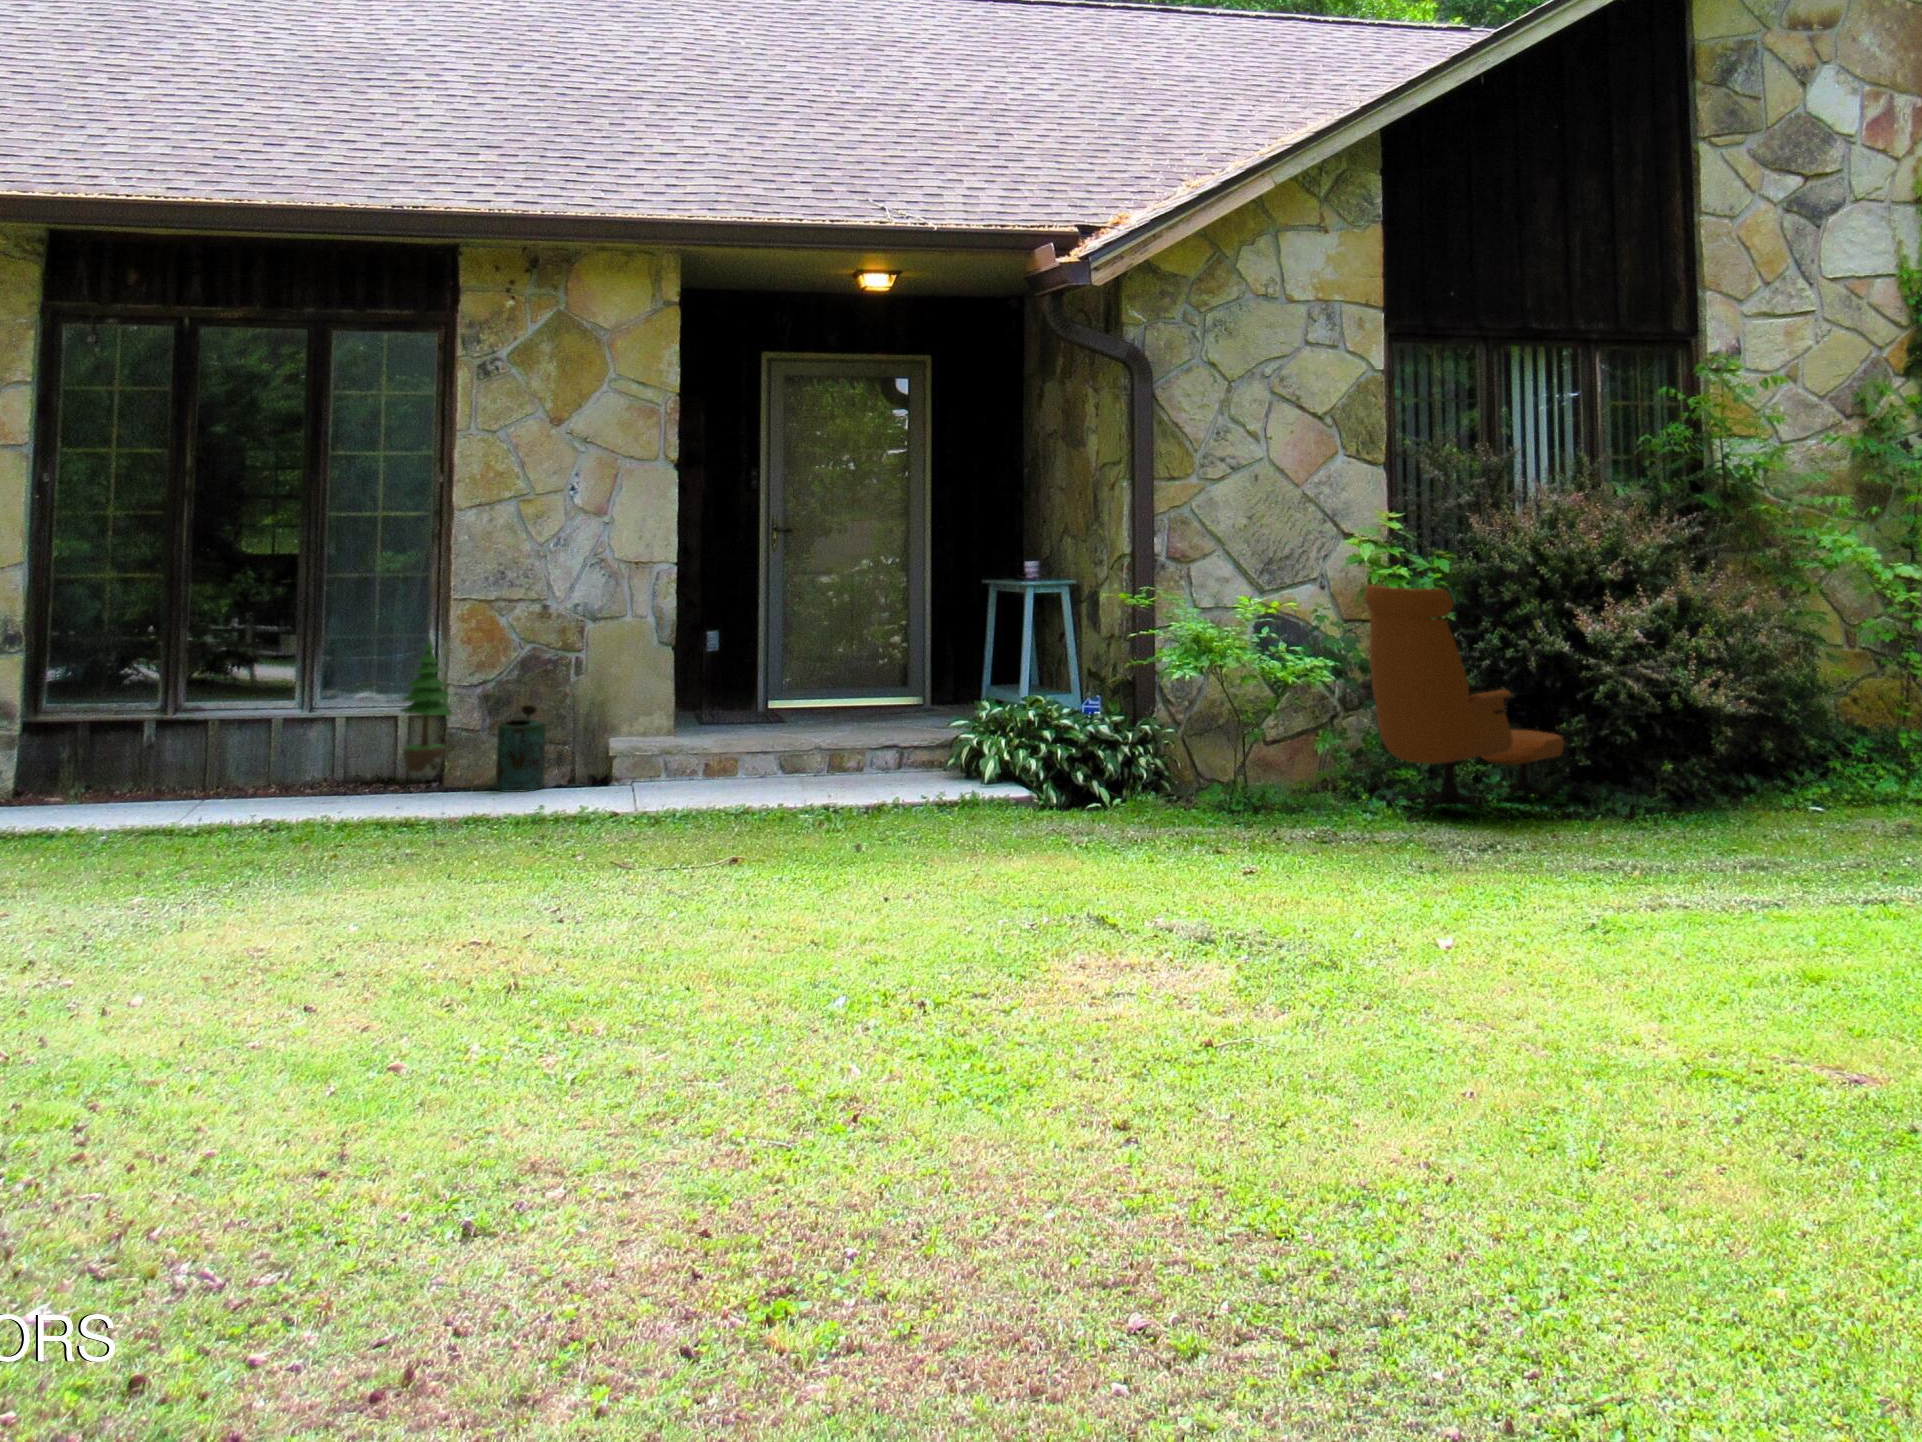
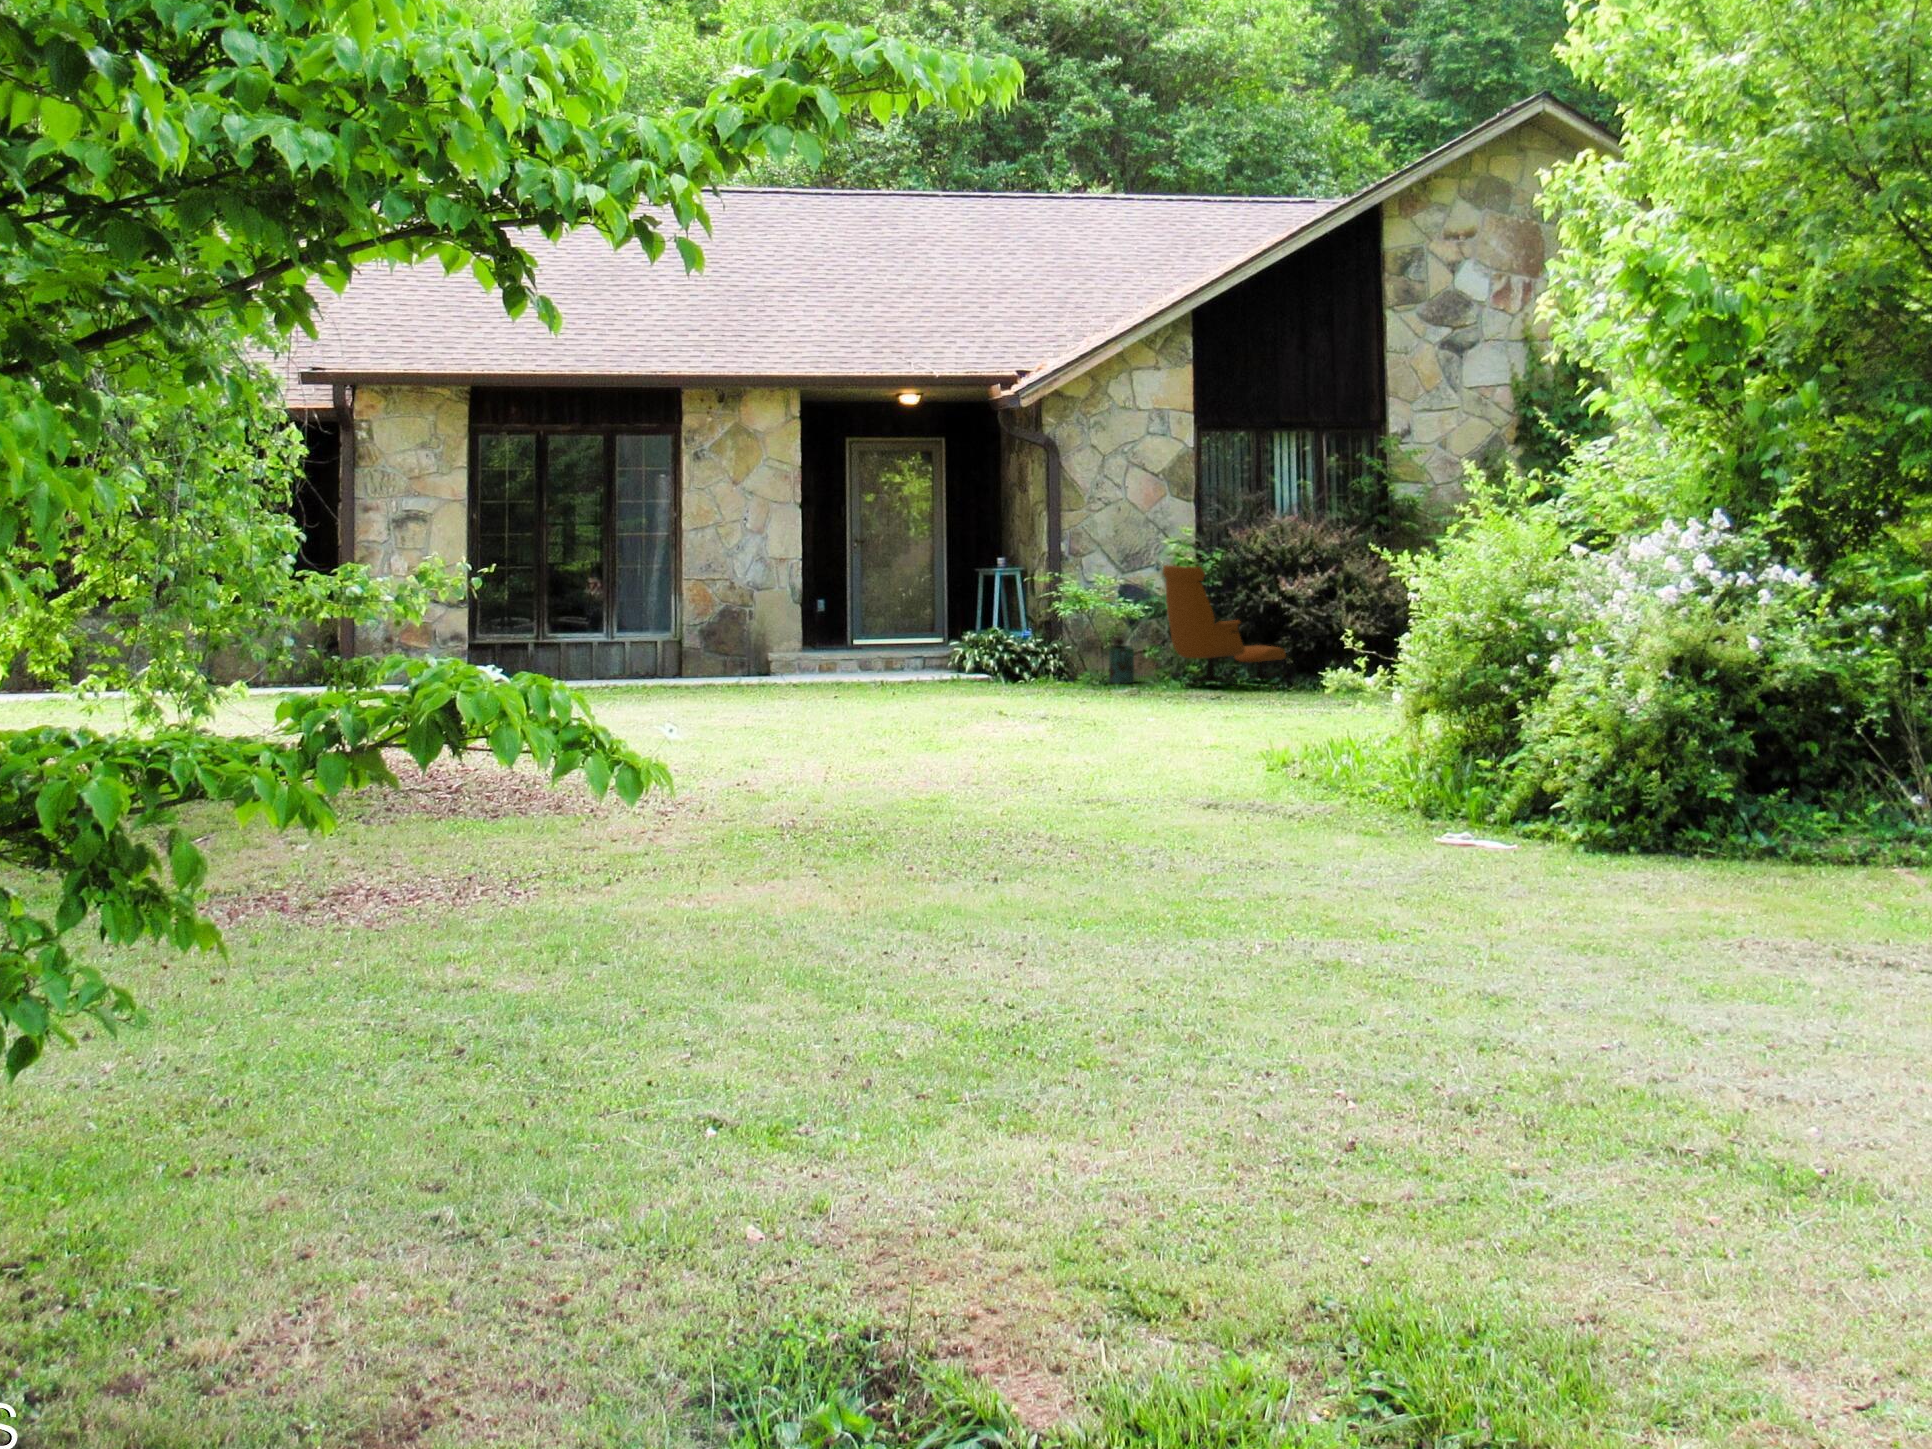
potted tree: present [401,638,452,781] -> none [659,597,686,673]
watering can: present [495,705,546,792] -> present [1109,639,1134,683]

